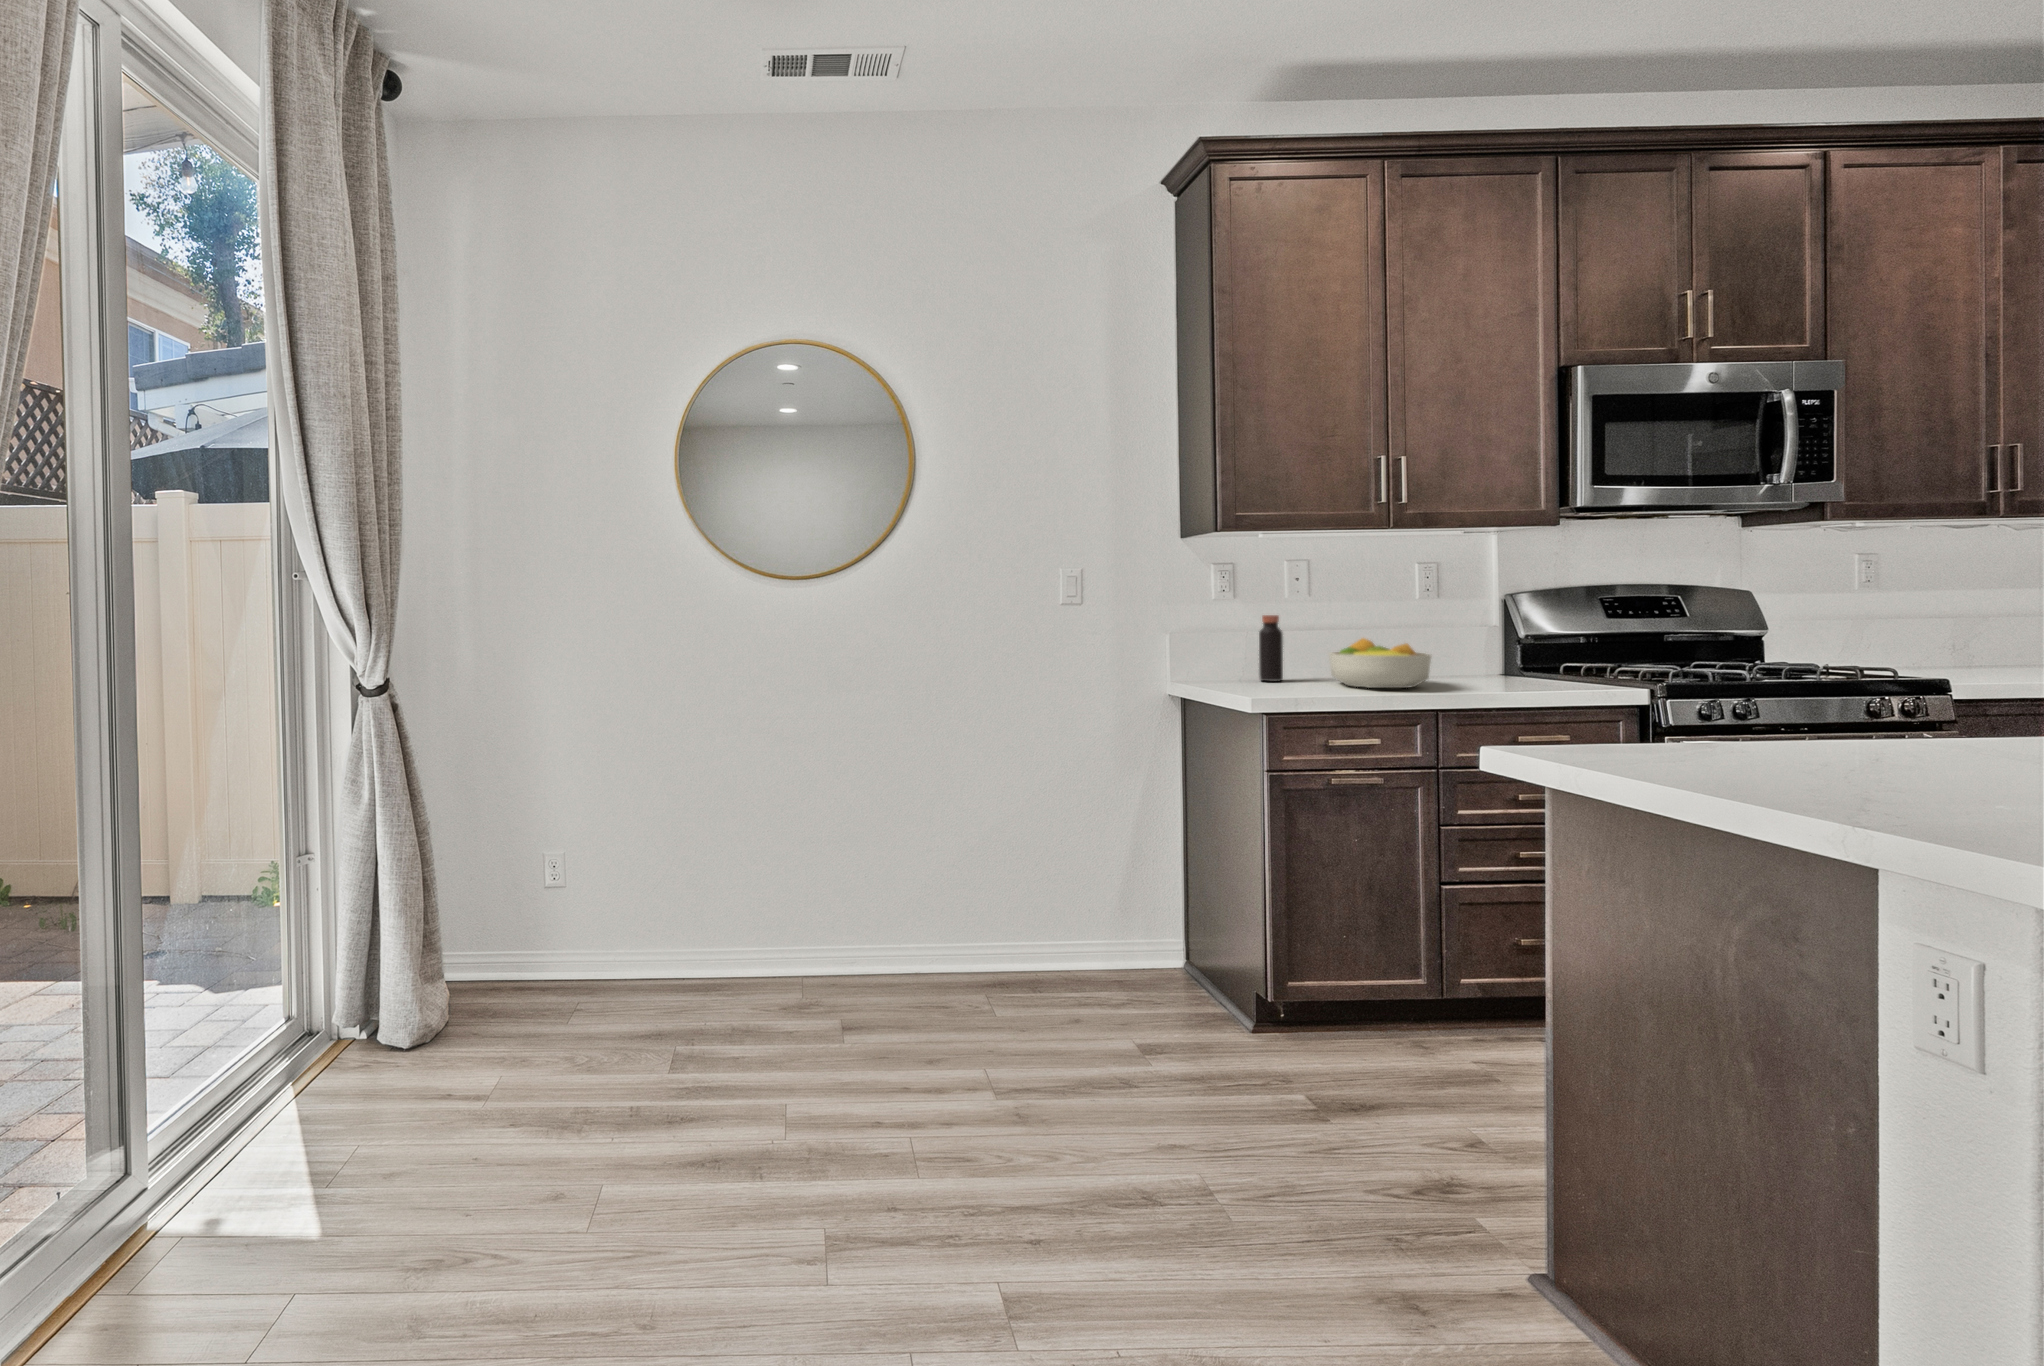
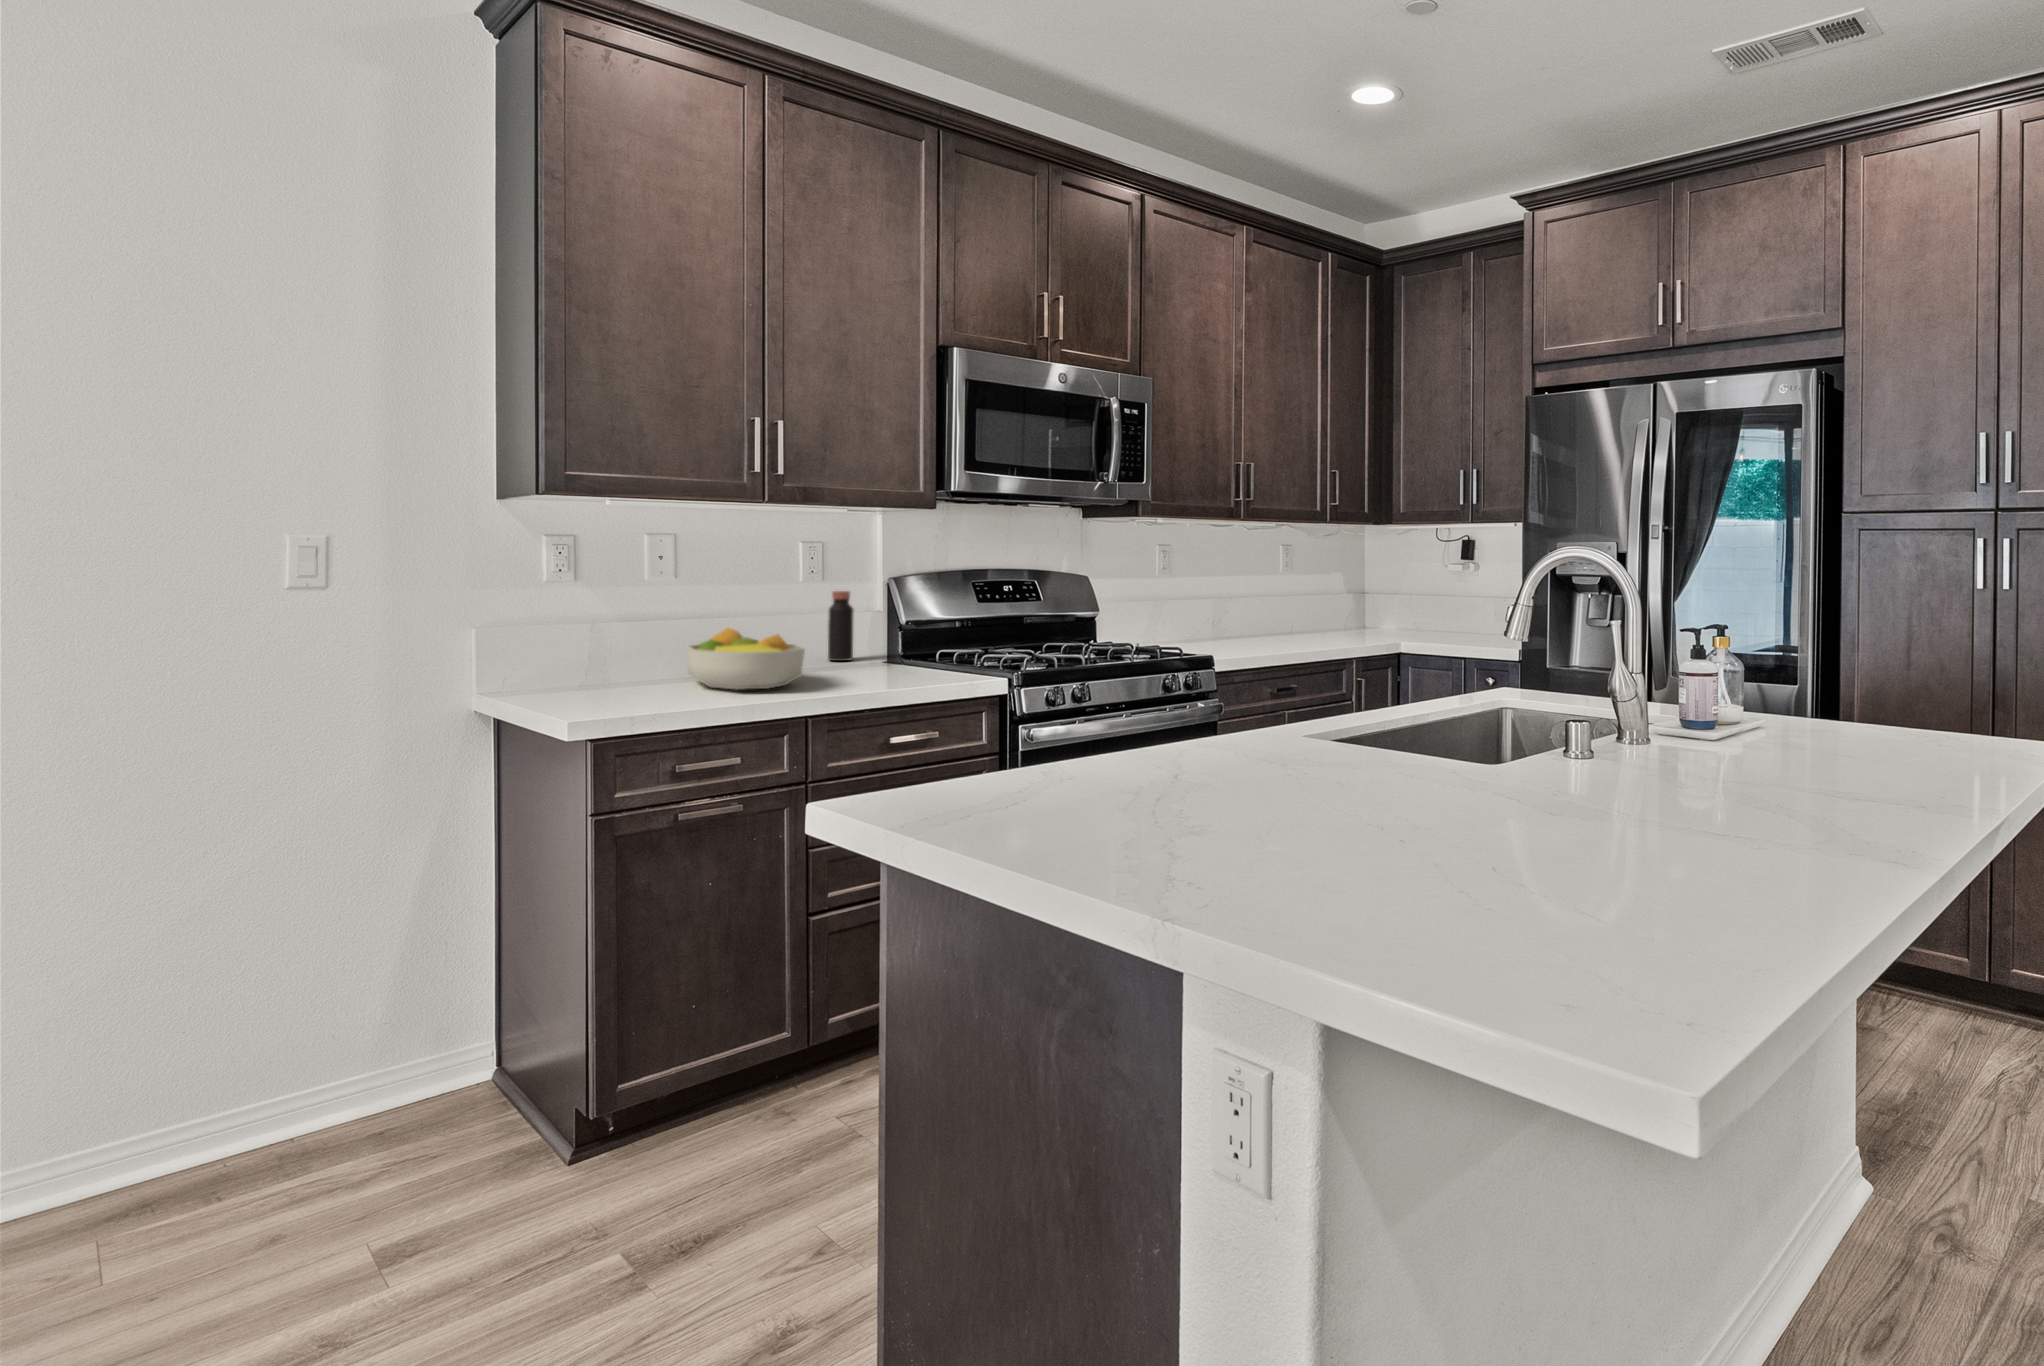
bottle: present [1259,615,1283,682] -> present [828,591,853,661]

